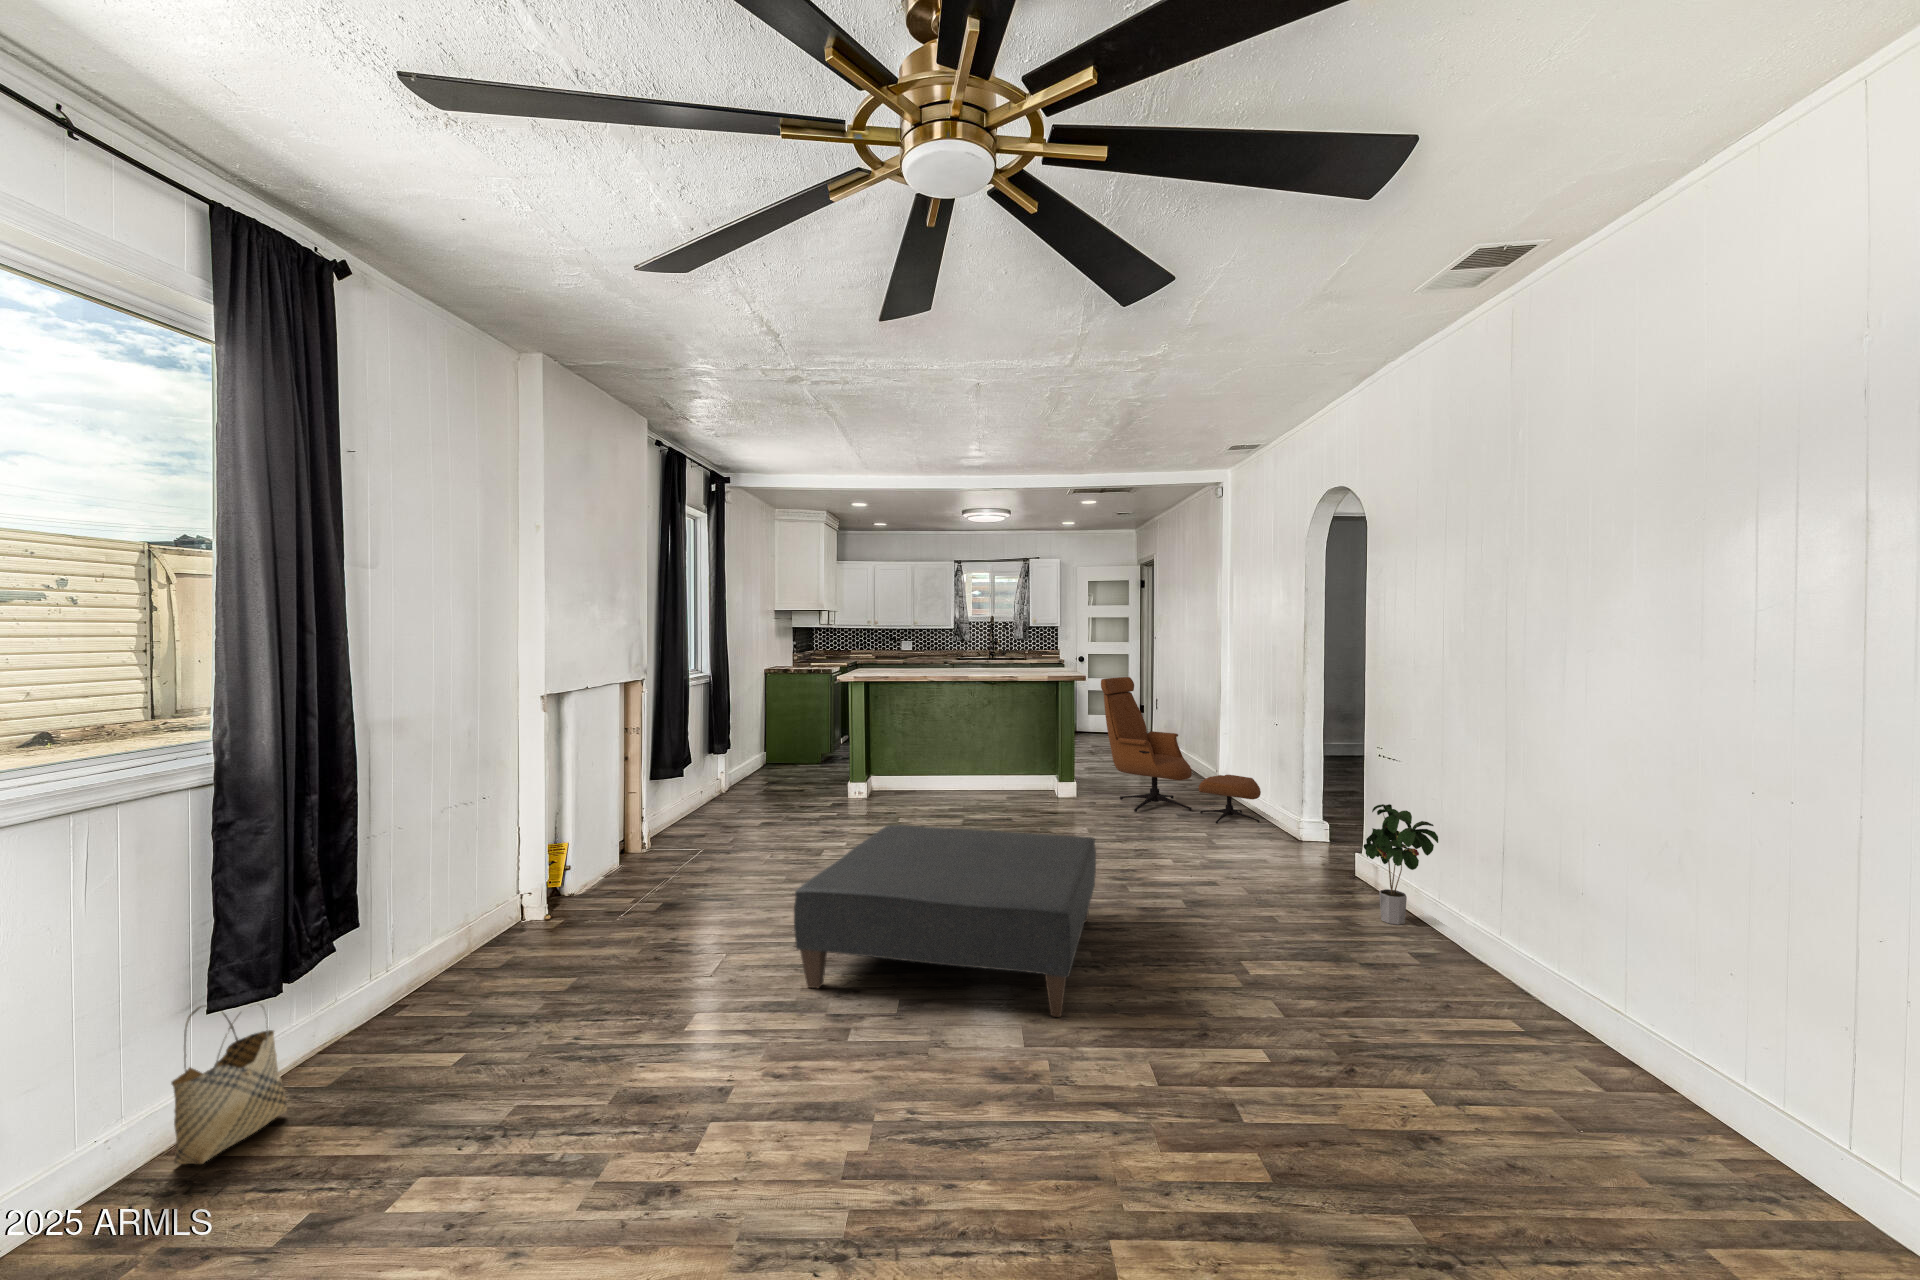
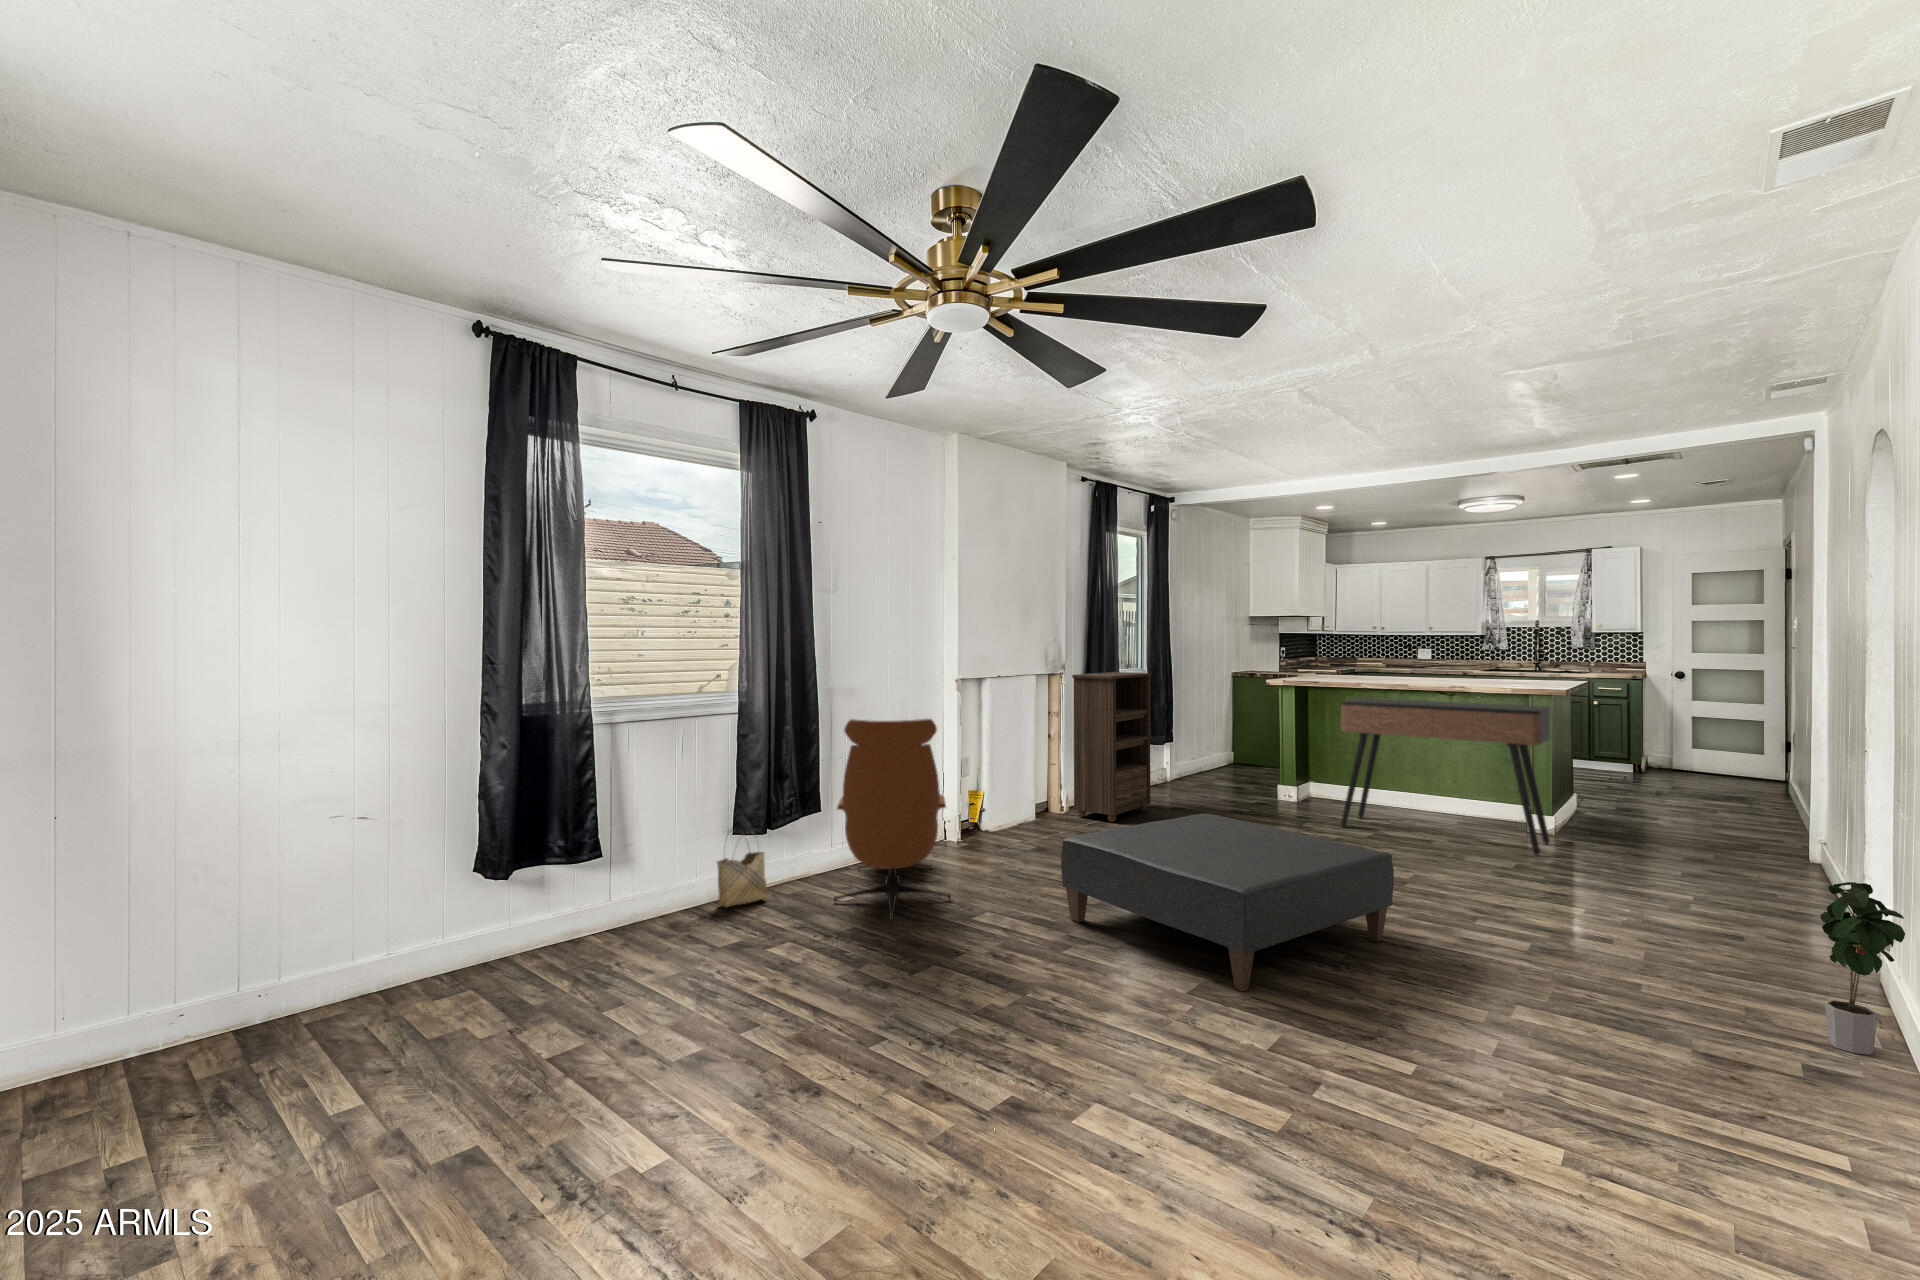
bookshelf: none [663,674,742,848] -> present [1072,672,1151,822]
lounge chair: present [1101,677,1261,823] -> present [834,719,951,920]
console table: none [928,688,1085,812] -> present [1341,698,1550,855]

